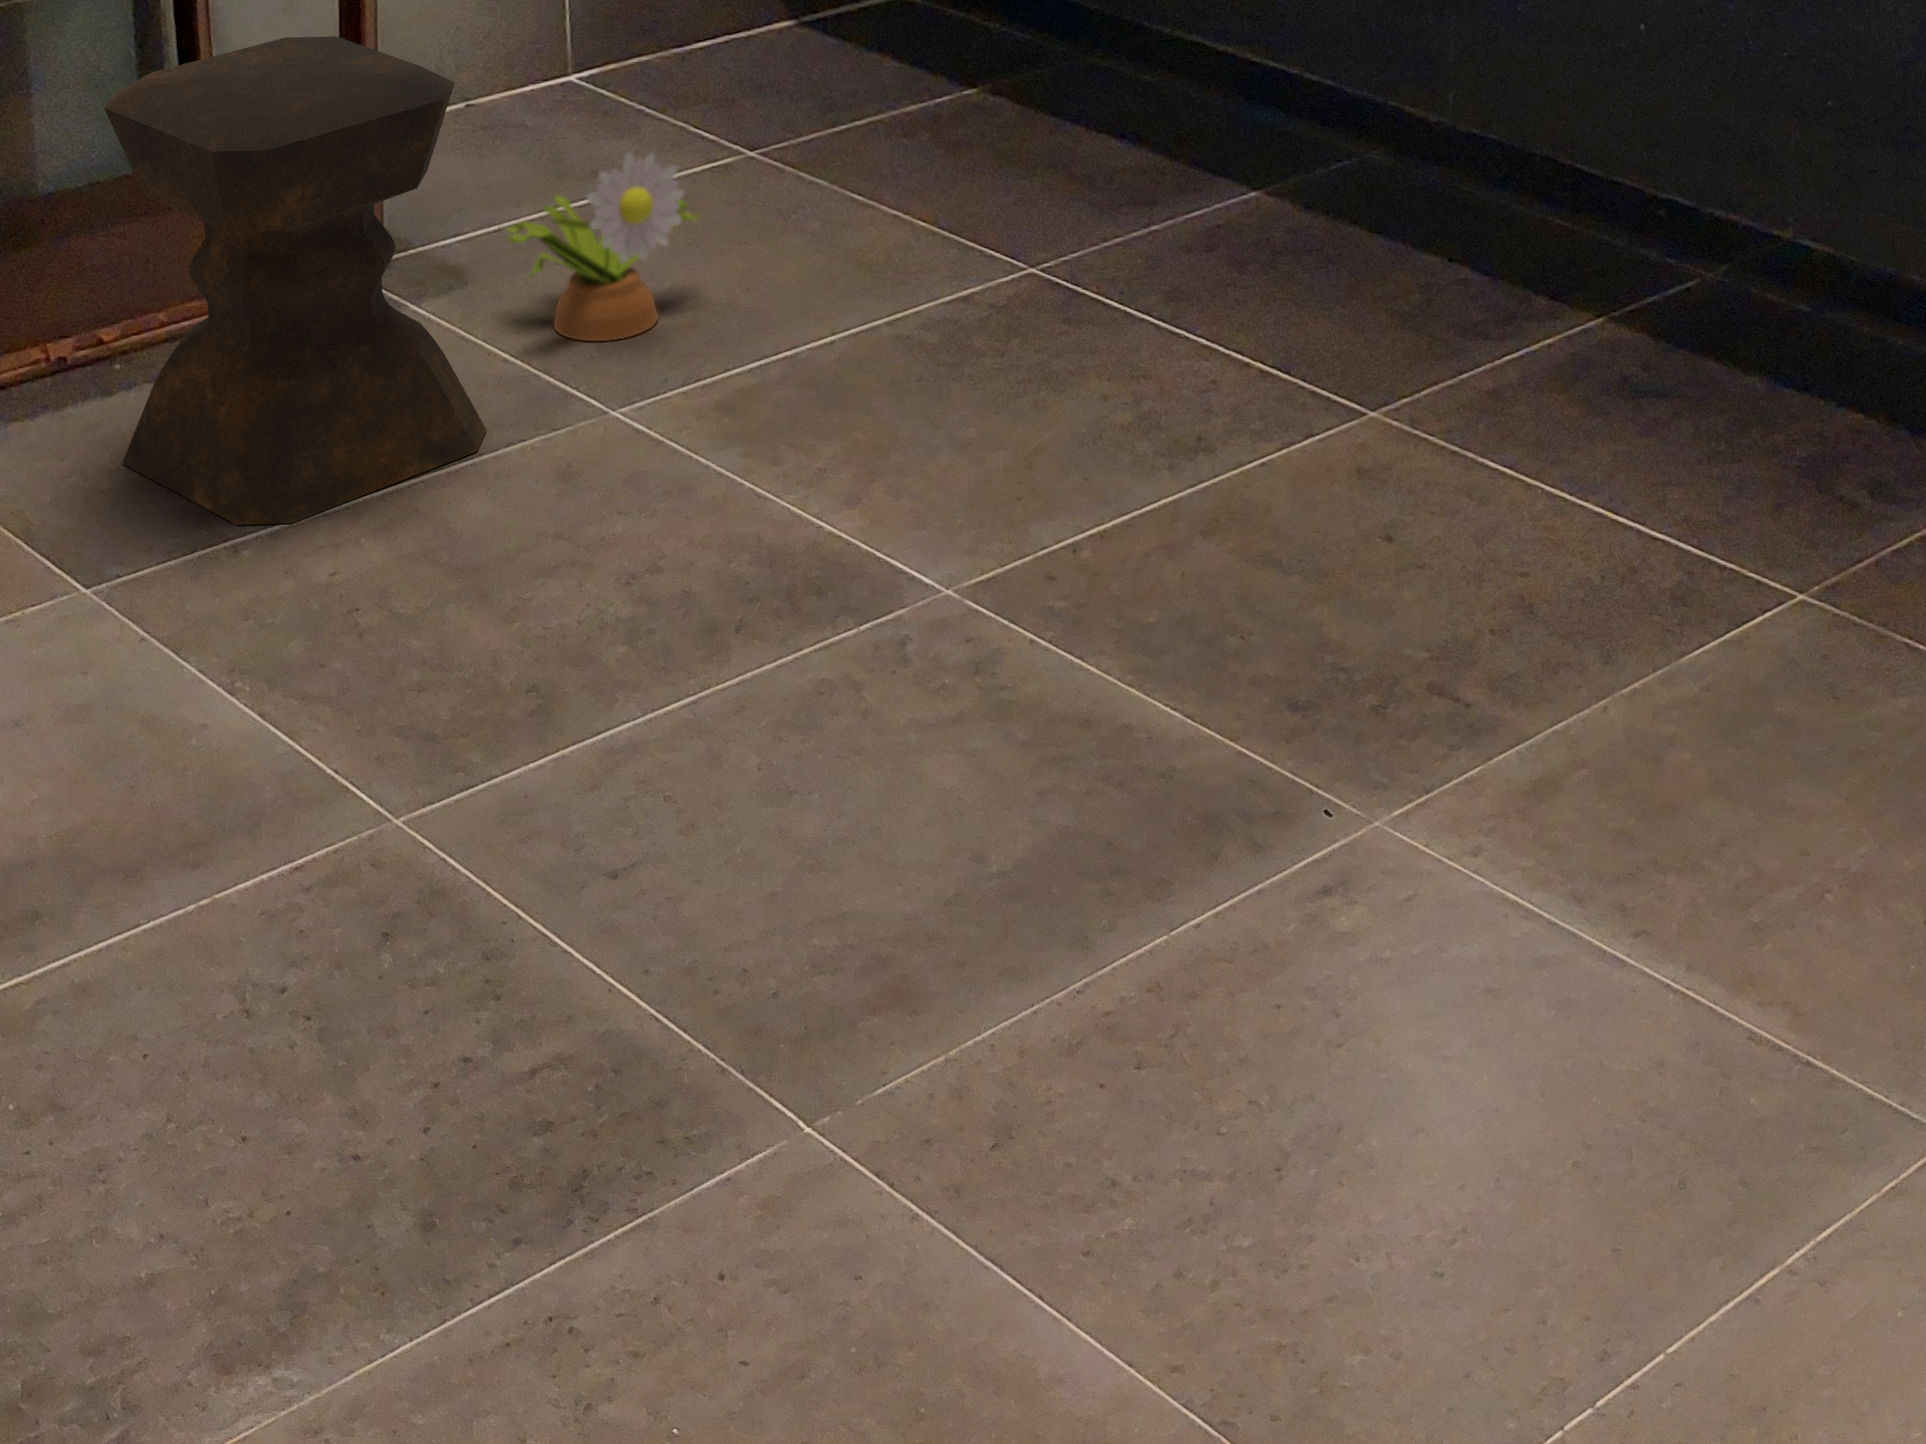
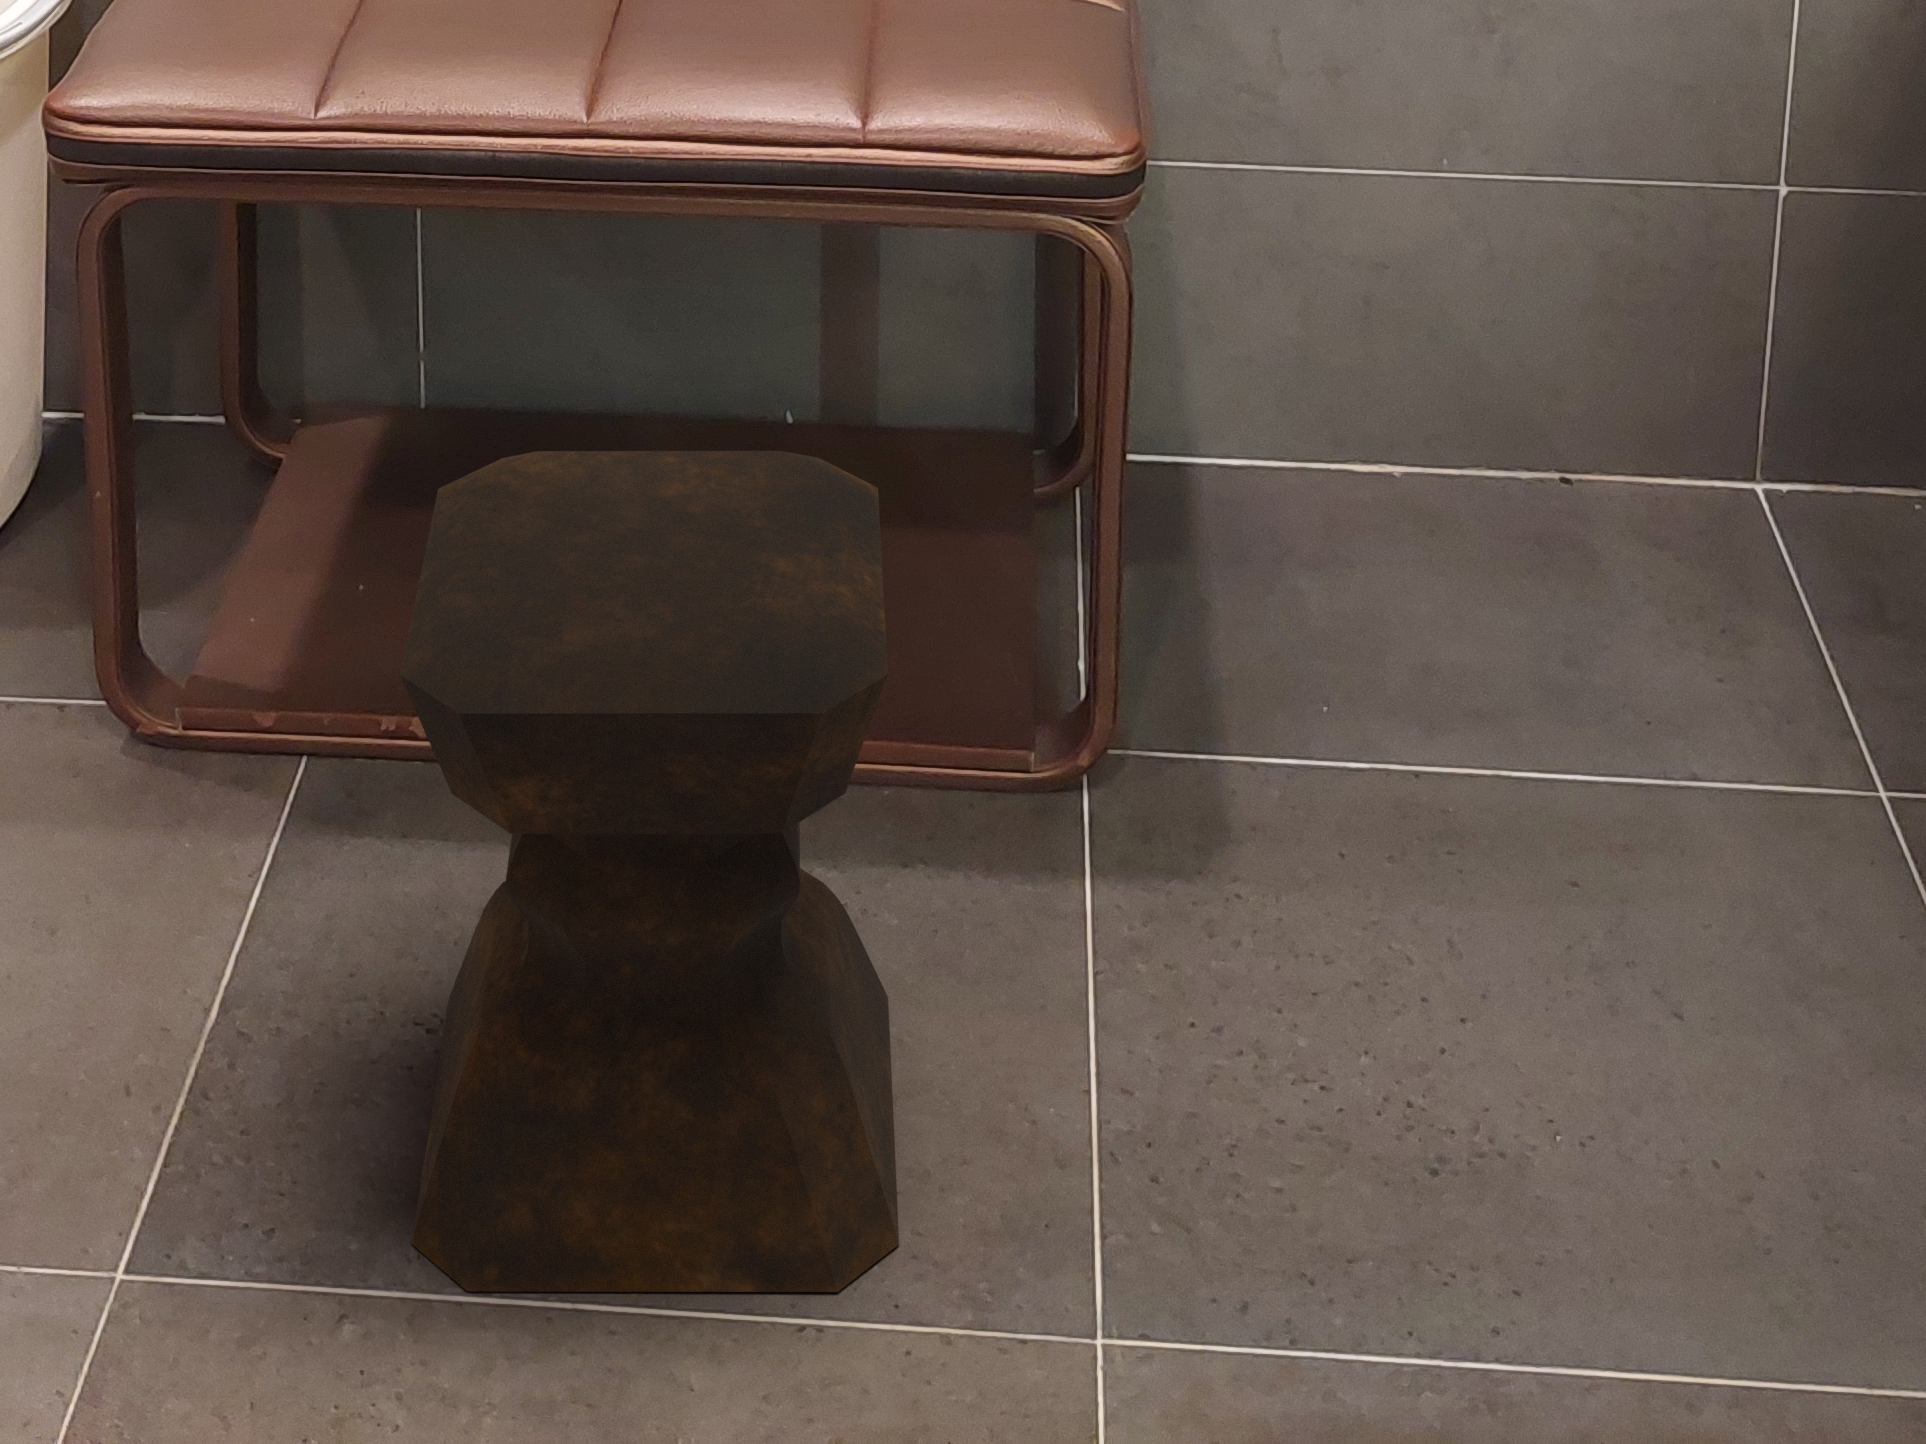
decorative plant: present [506,152,698,341] -> none [1135,803,1518,1139]

